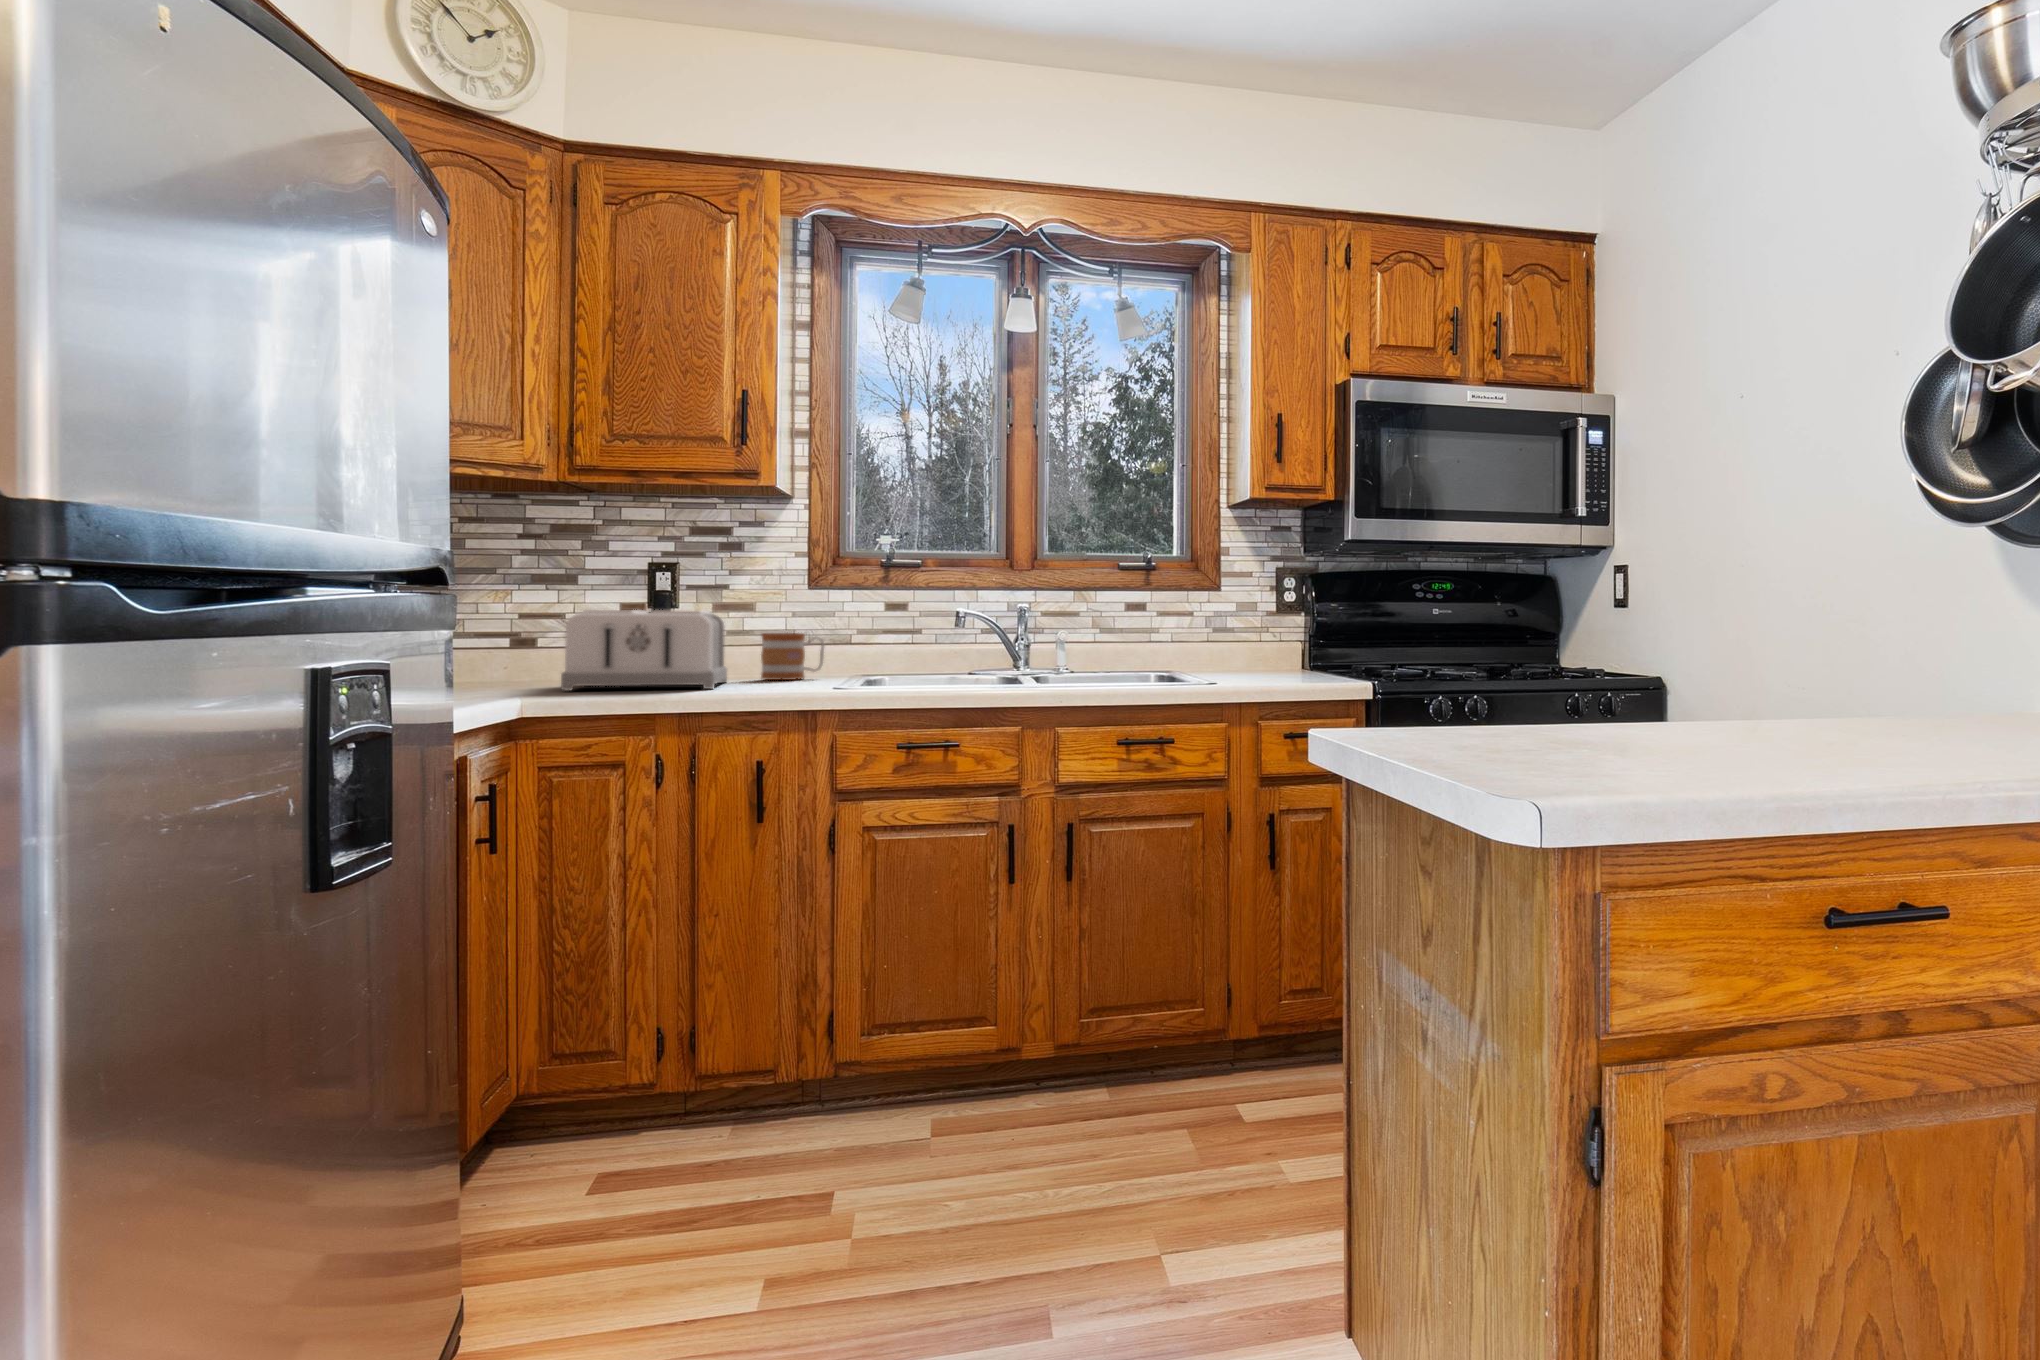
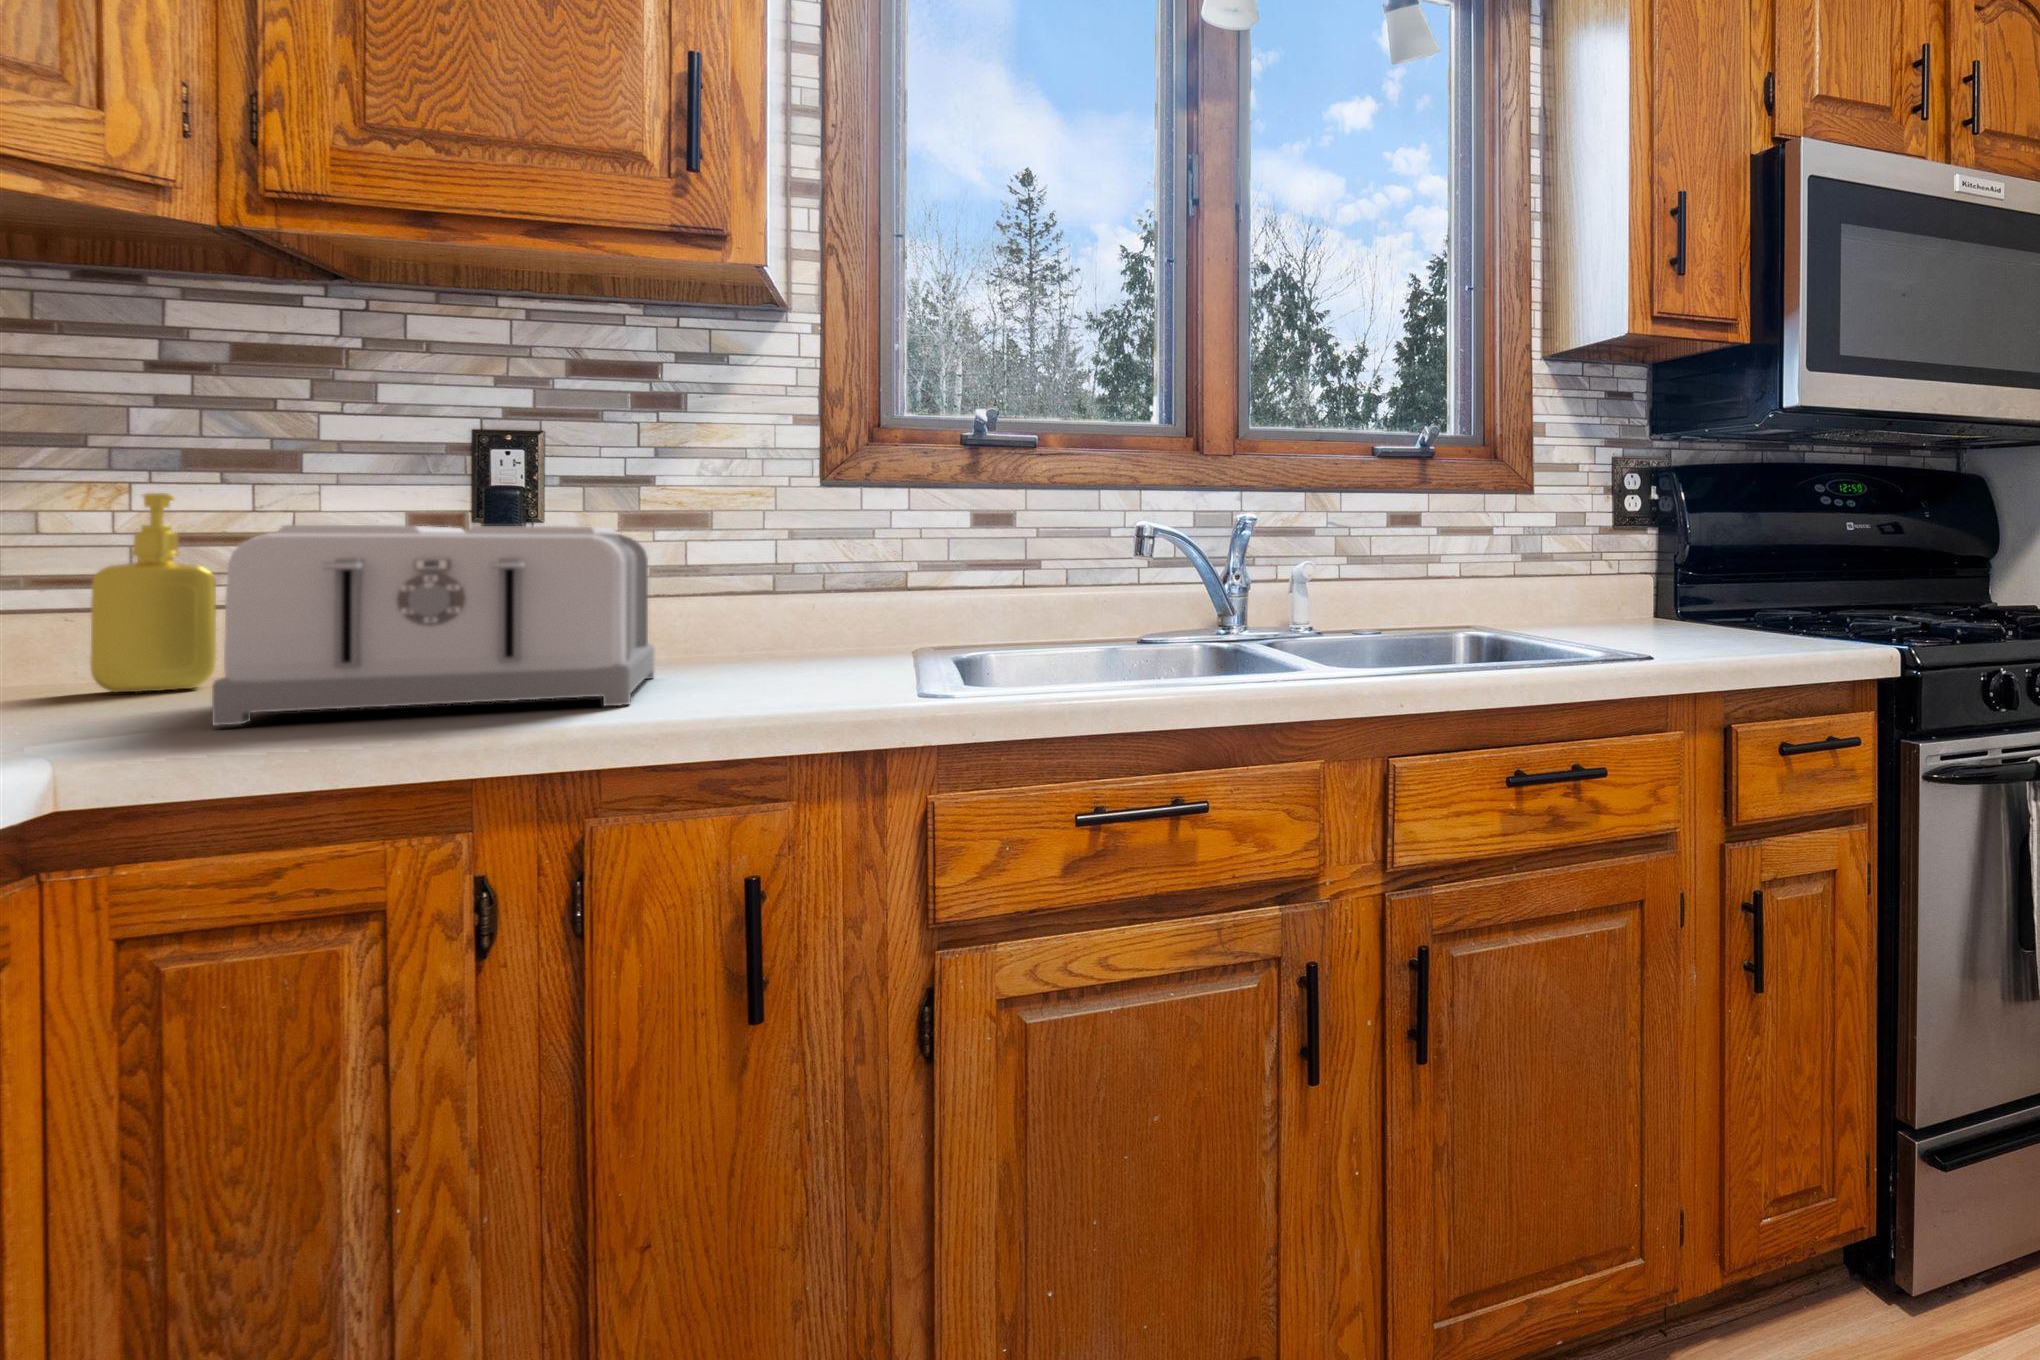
soap dispenser: none [501,595,548,683] -> present [90,493,216,692]
mug: present [761,633,824,680] -> none [726,572,858,667]

